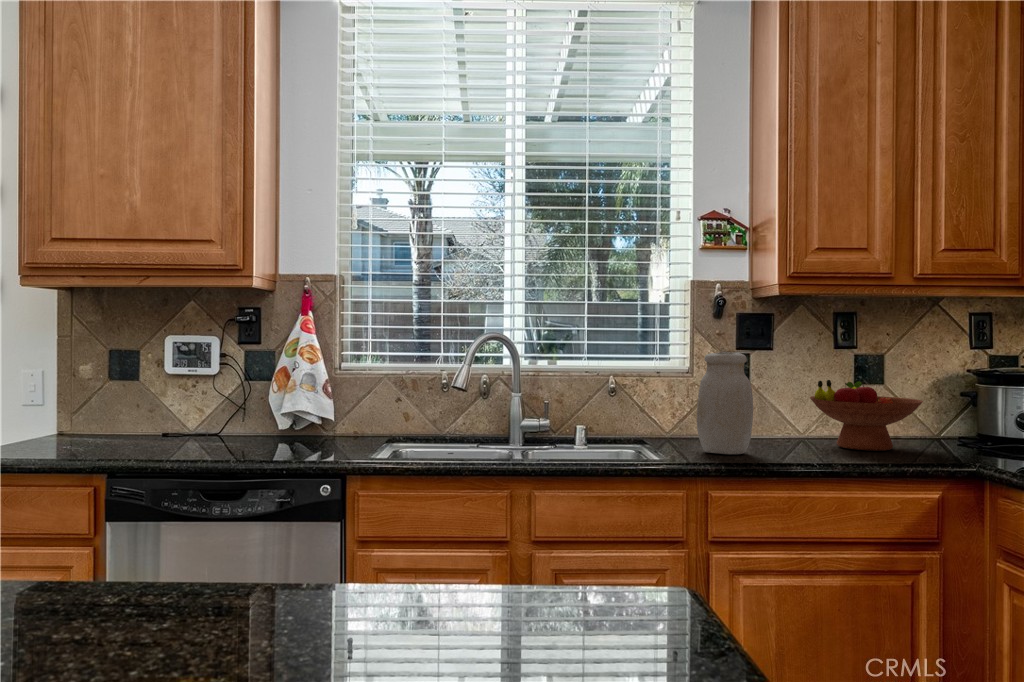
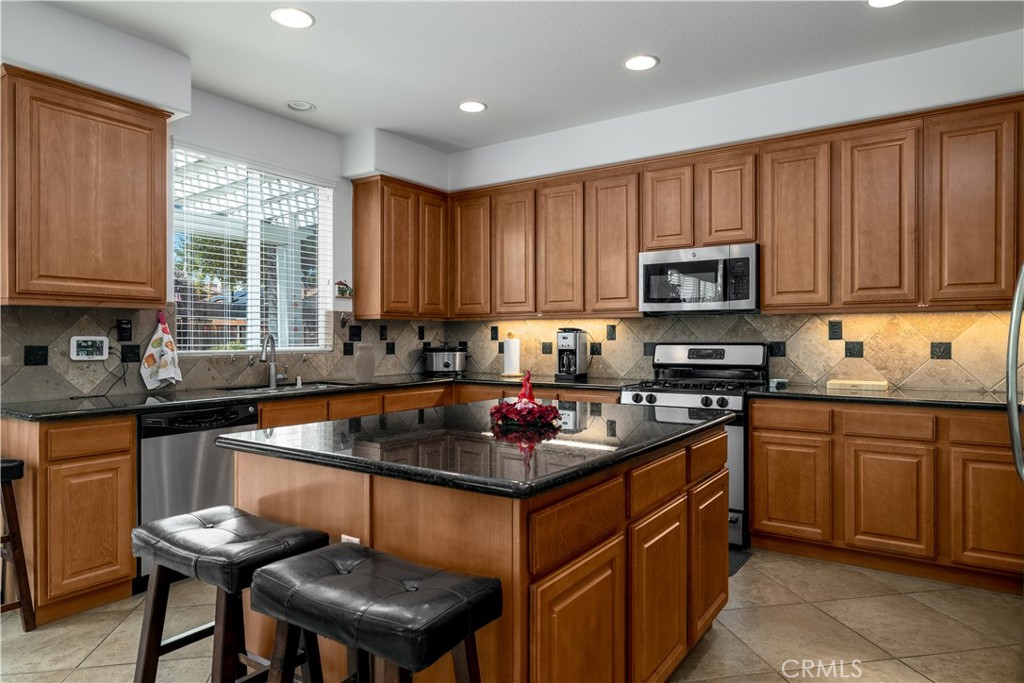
fruit bowl: present [810,380,923,451] -> none [380,353,419,379]

